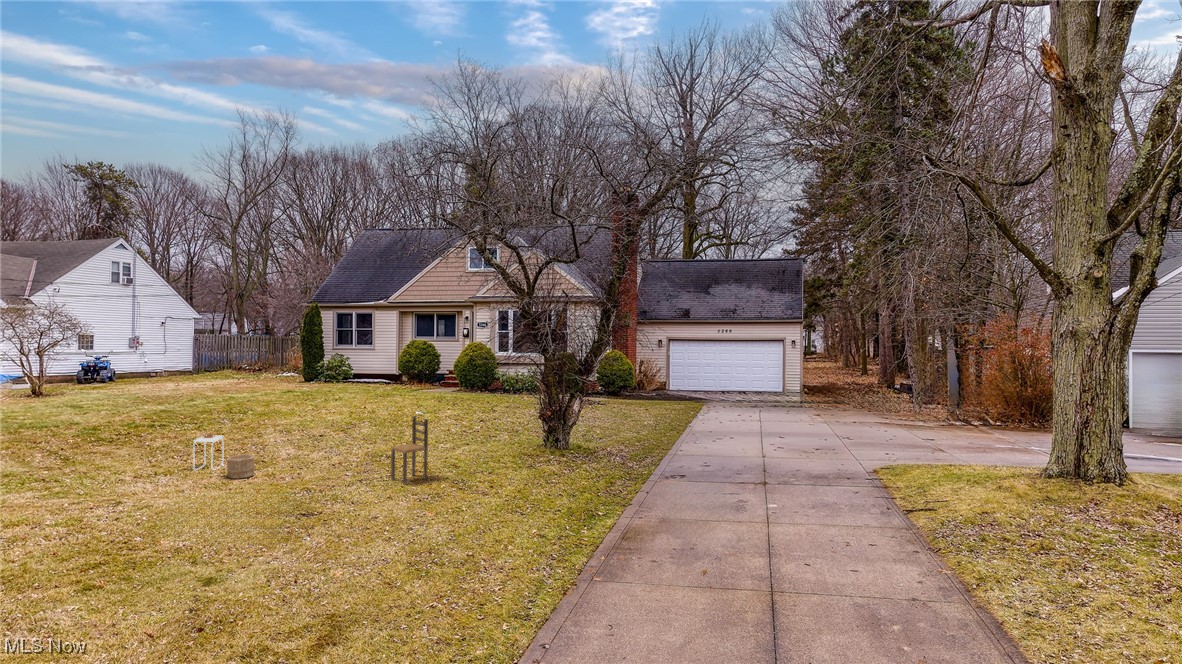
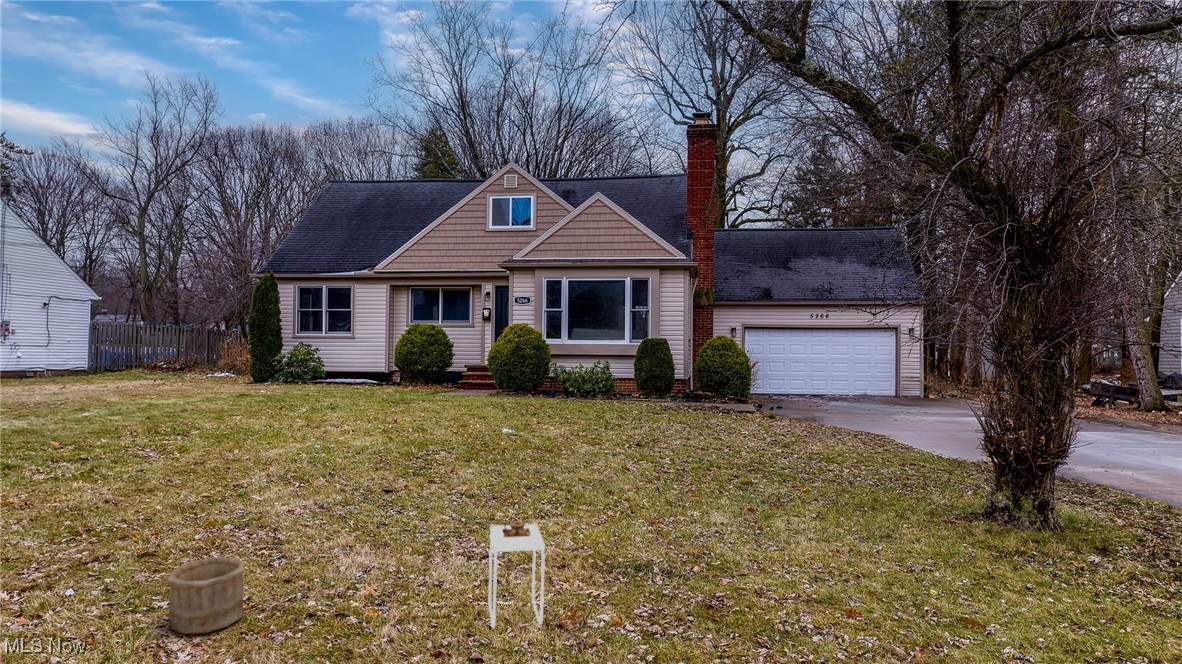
chair: present [391,416,428,484] -> none [607,450,697,632]
side table: present [193,433,223,470] -> present [489,521,545,628]

